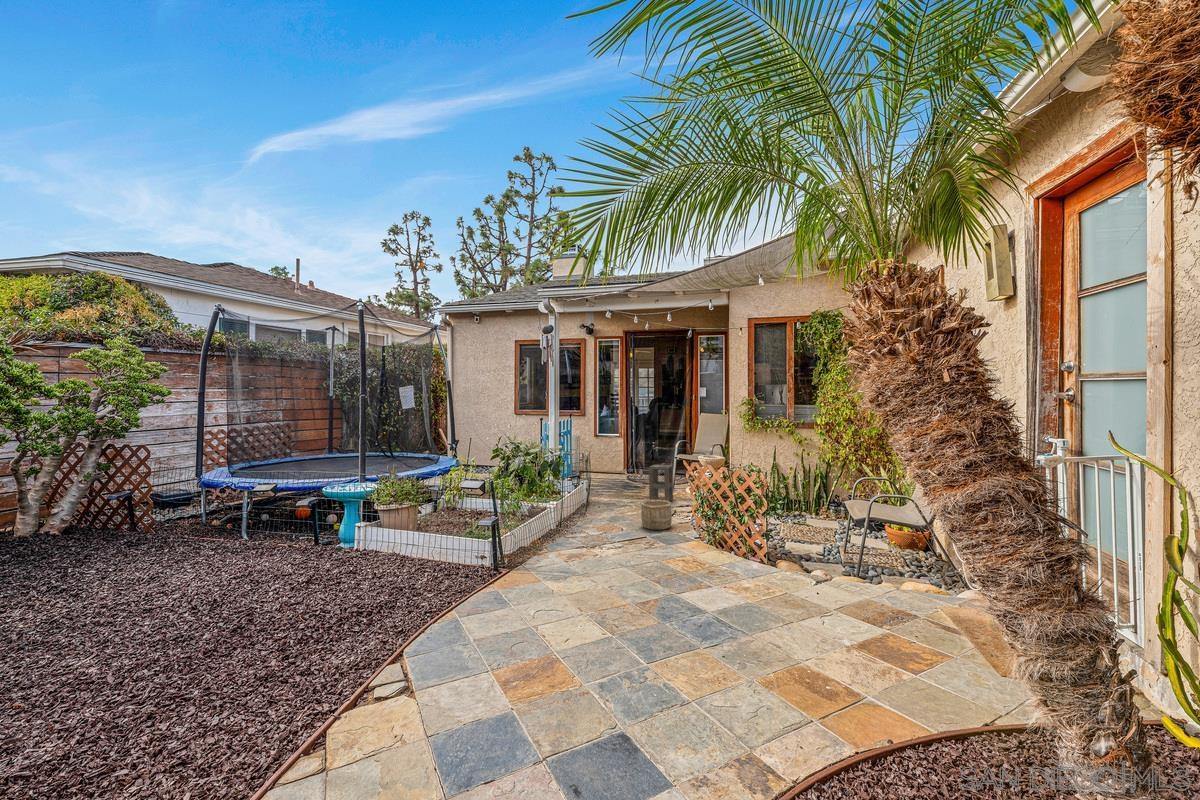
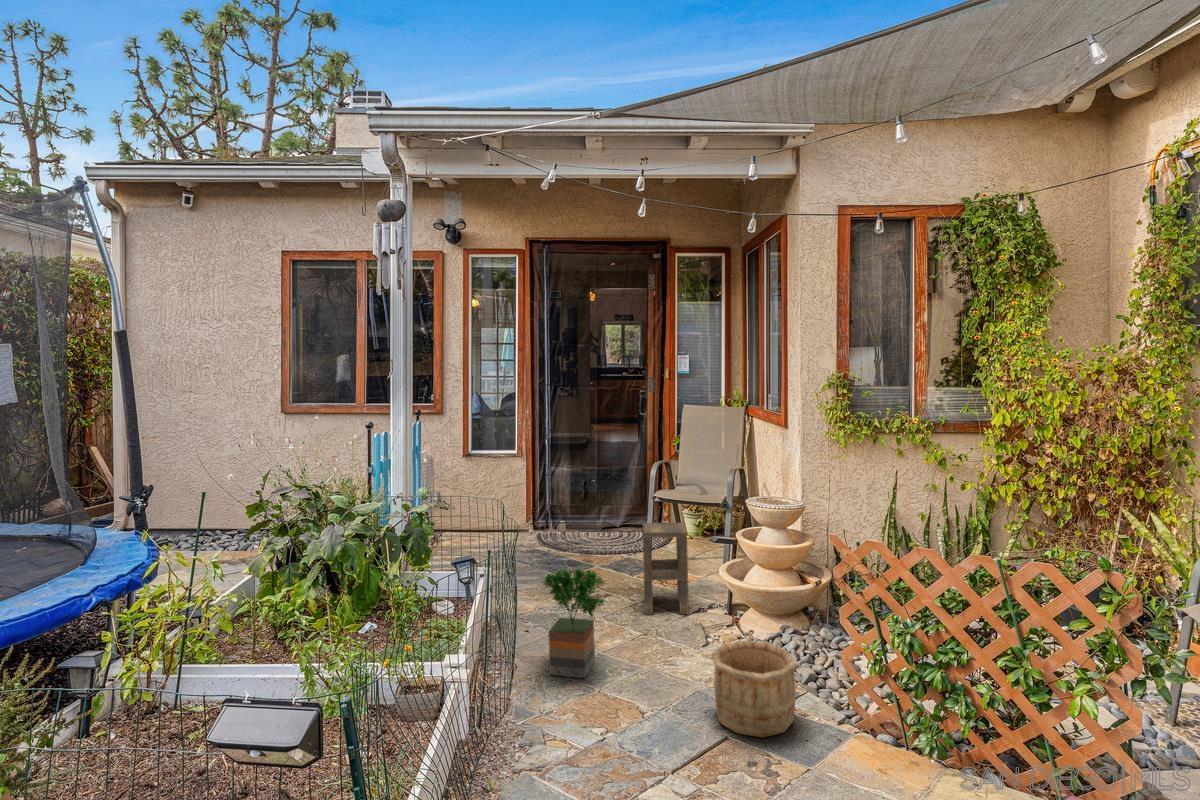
potted tree: none [593,473,619,515] -> present [543,569,604,678]

